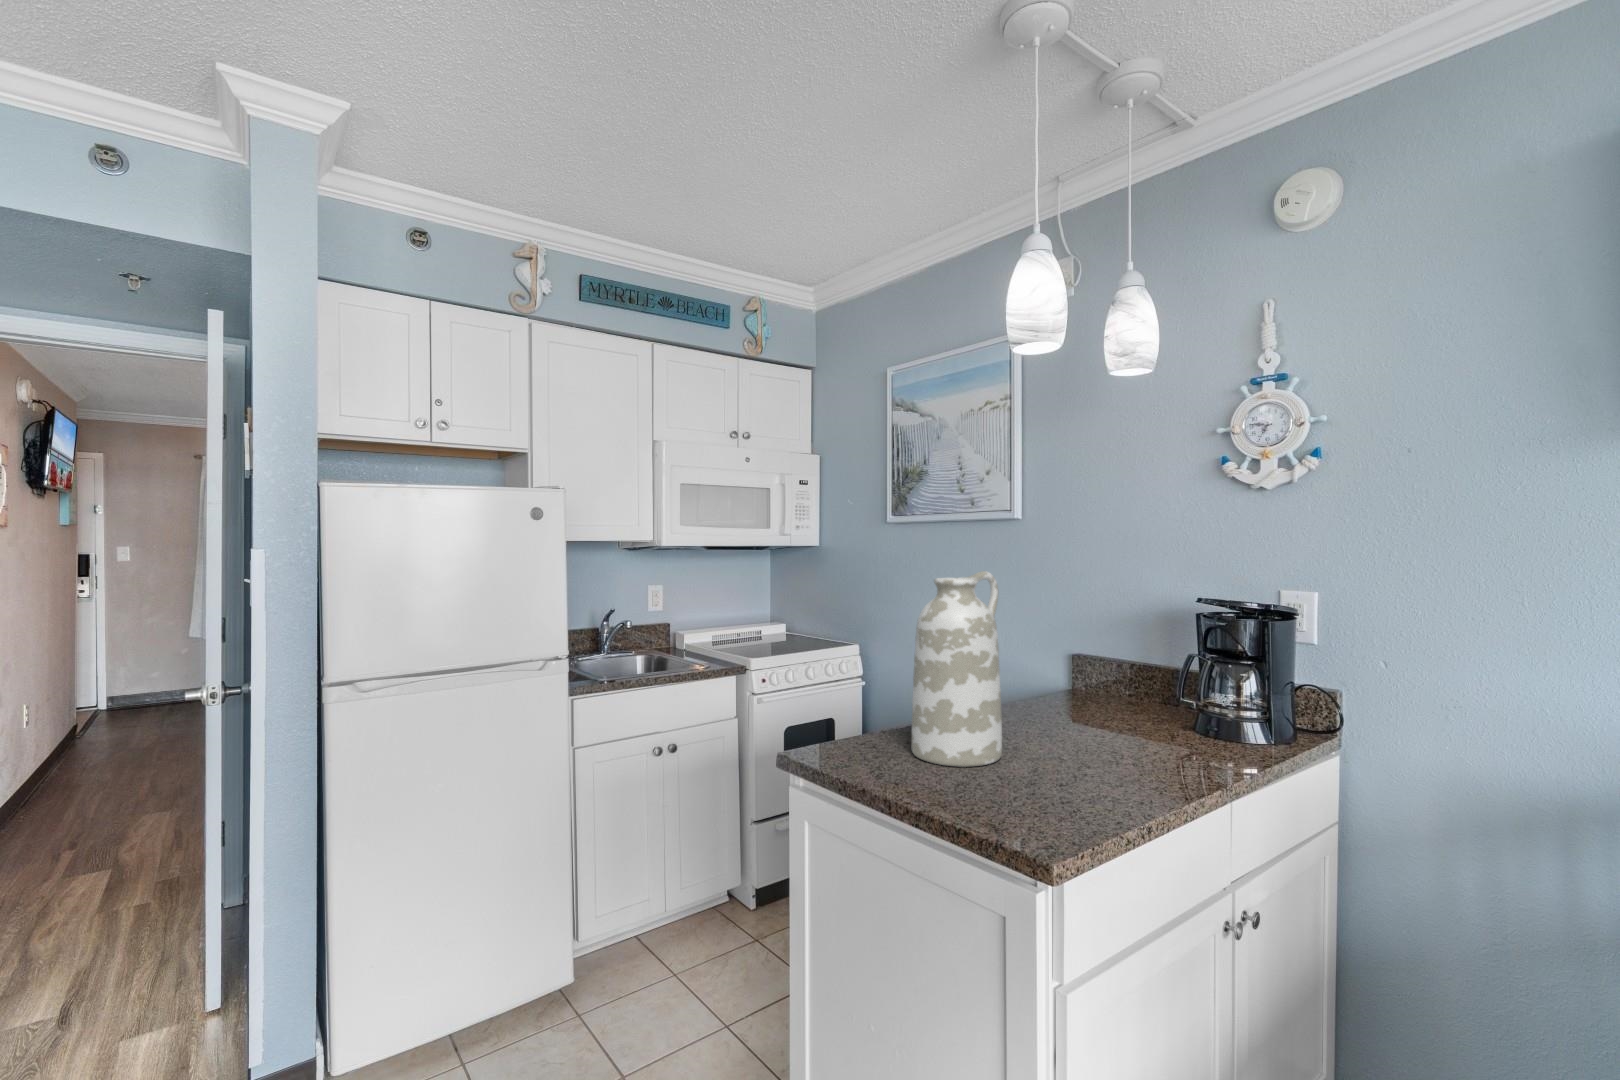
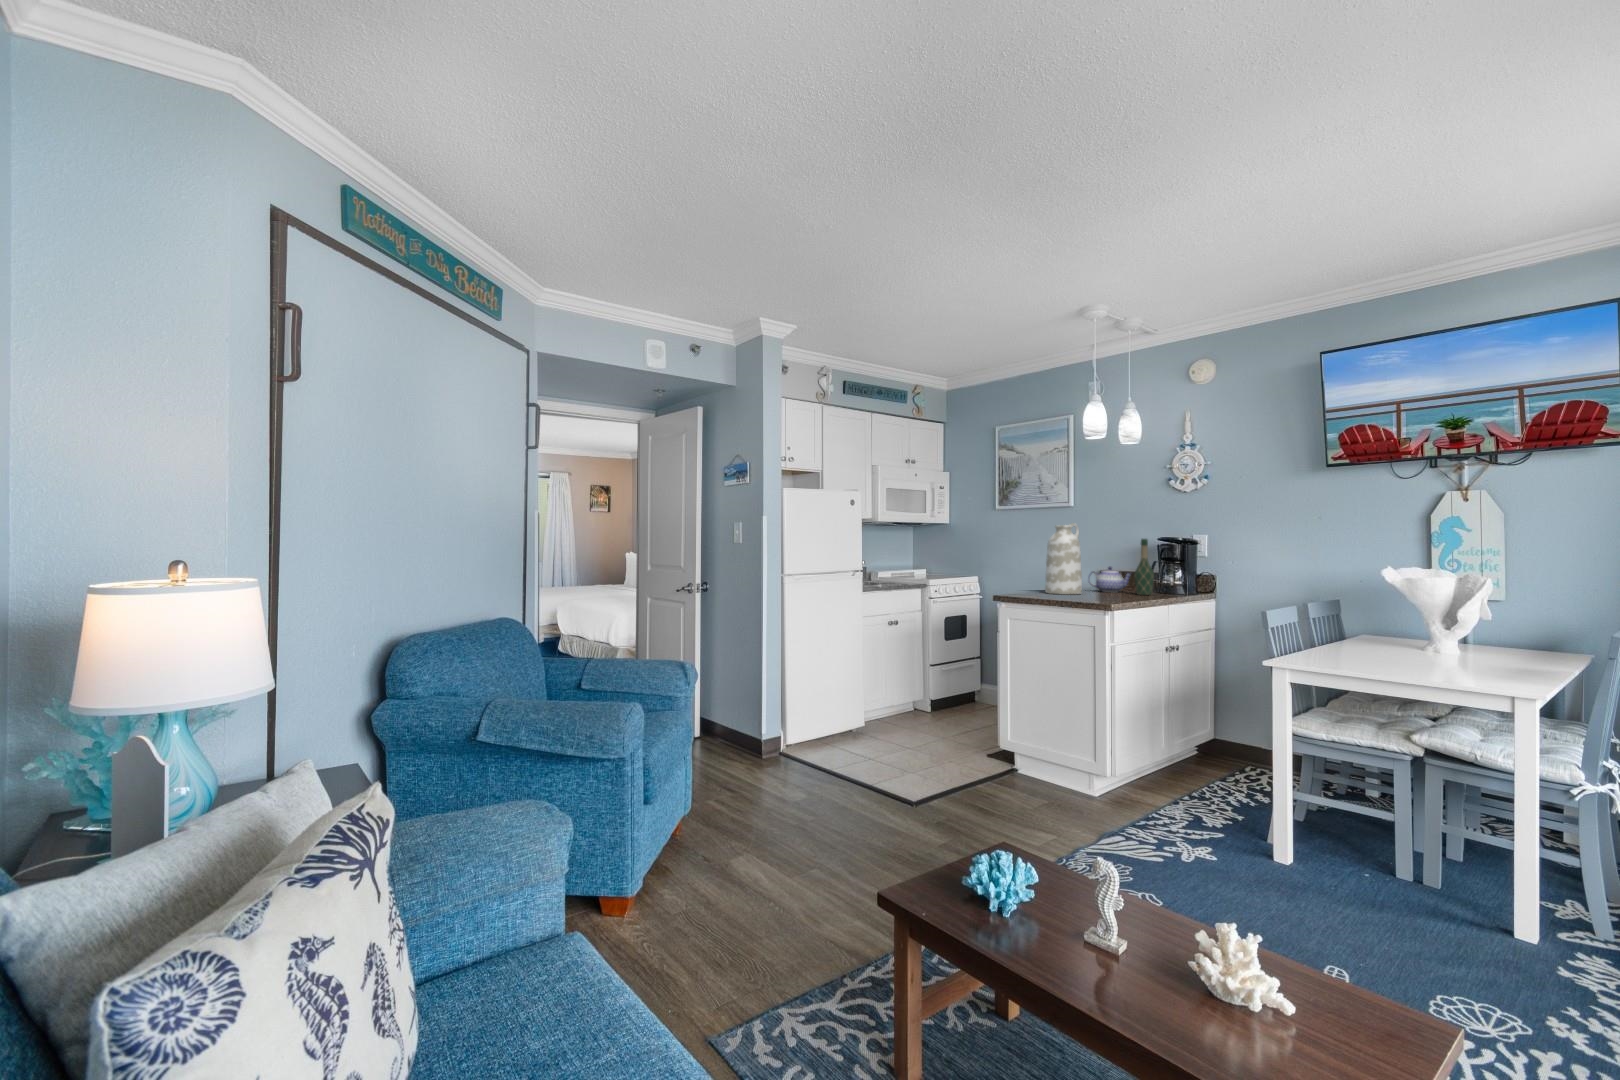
wine bottle: none [1139,613,1191,765] -> present [1134,539,1154,595]
teapot: none [1030,670,1137,736] -> present [1088,567,1131,592]

